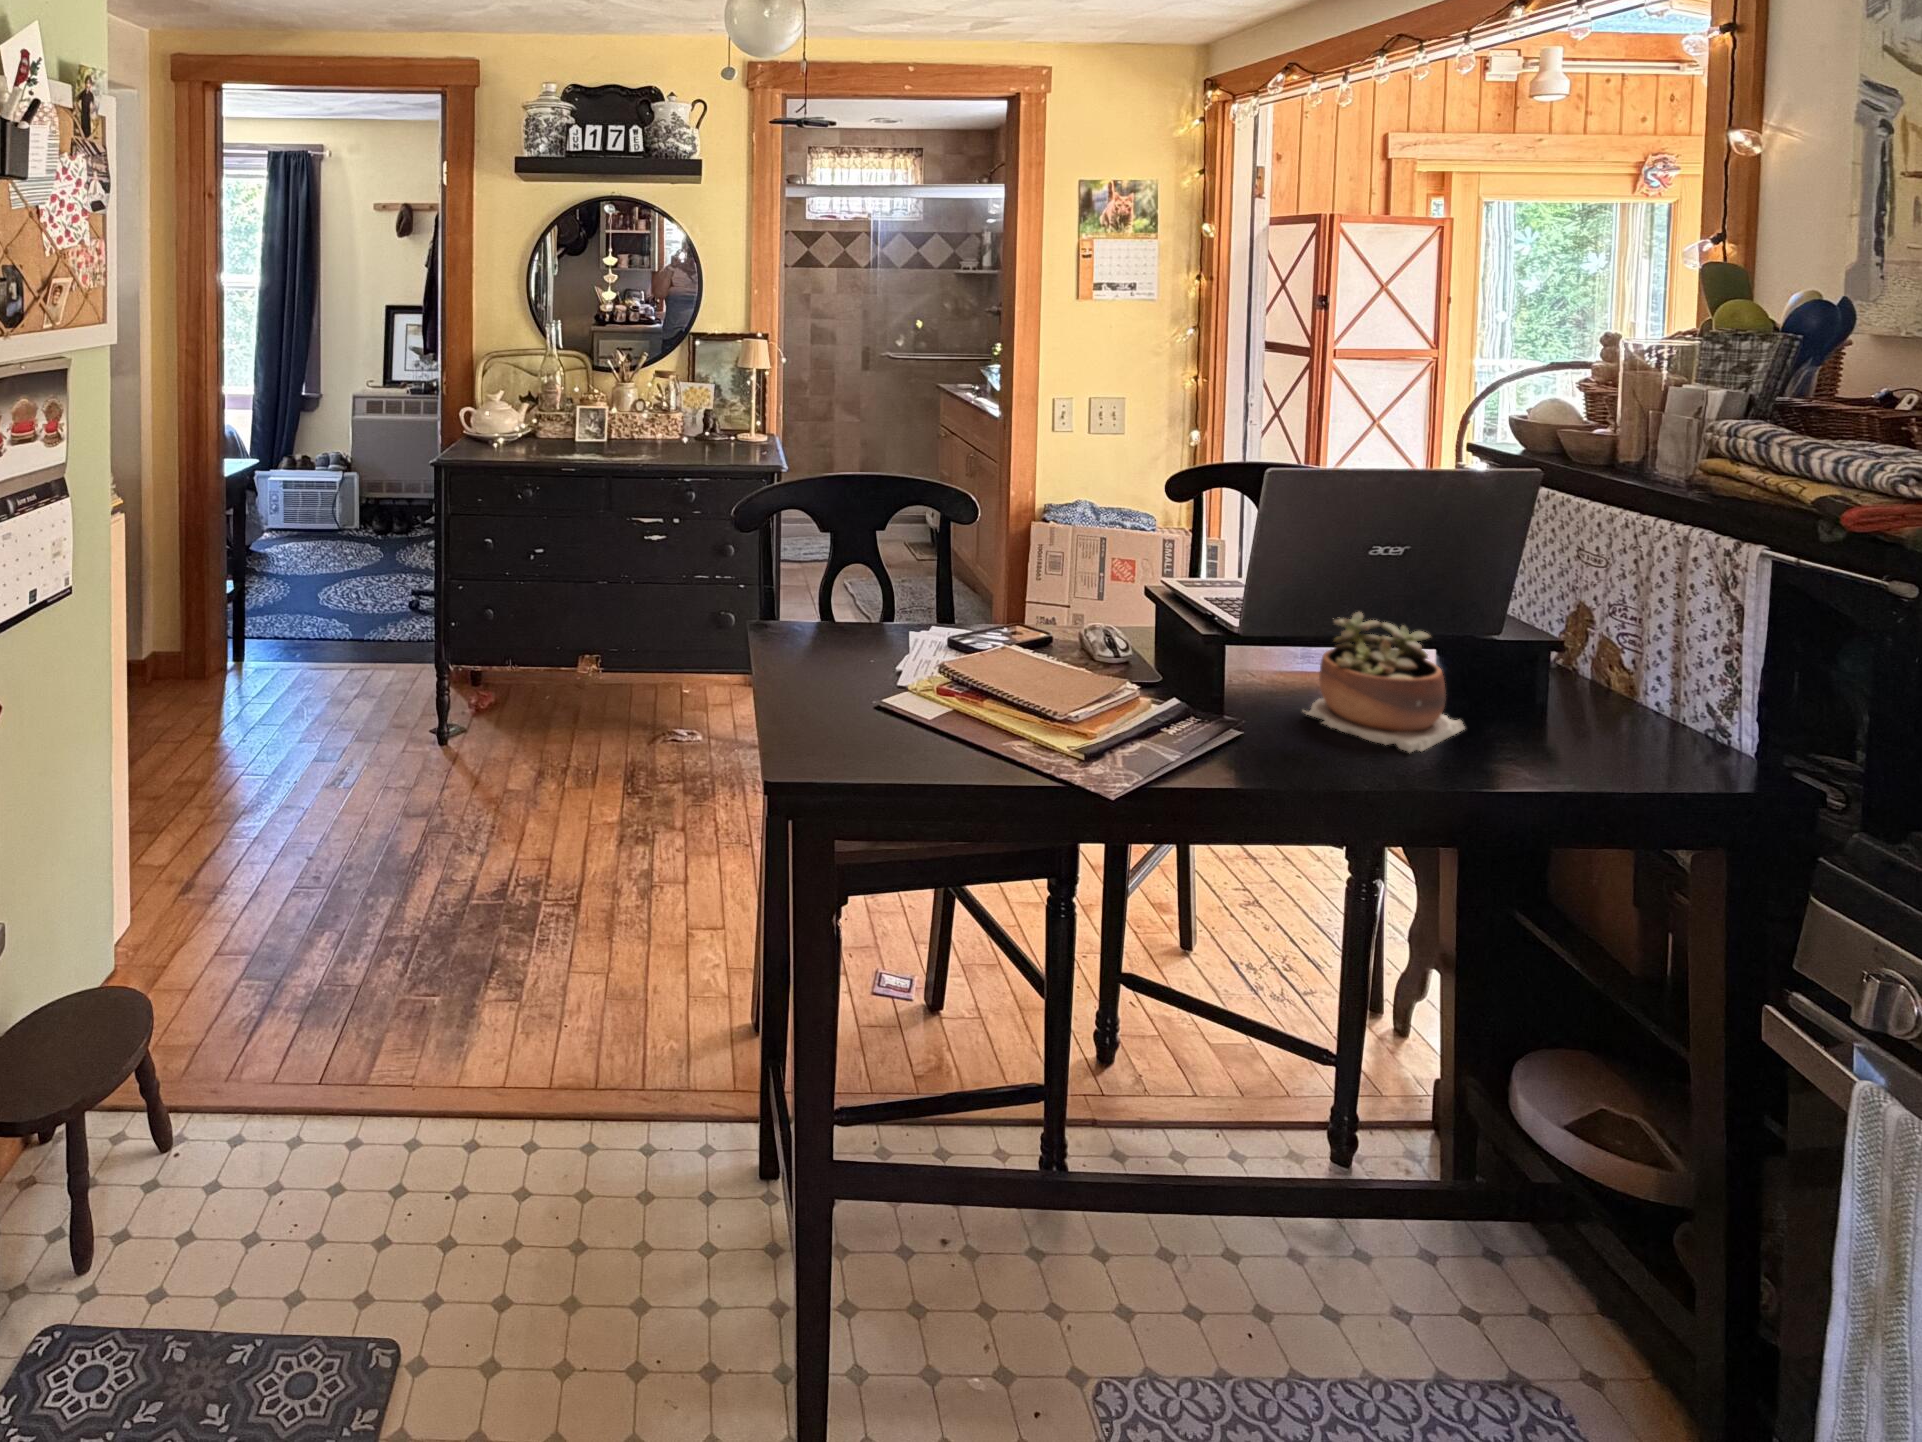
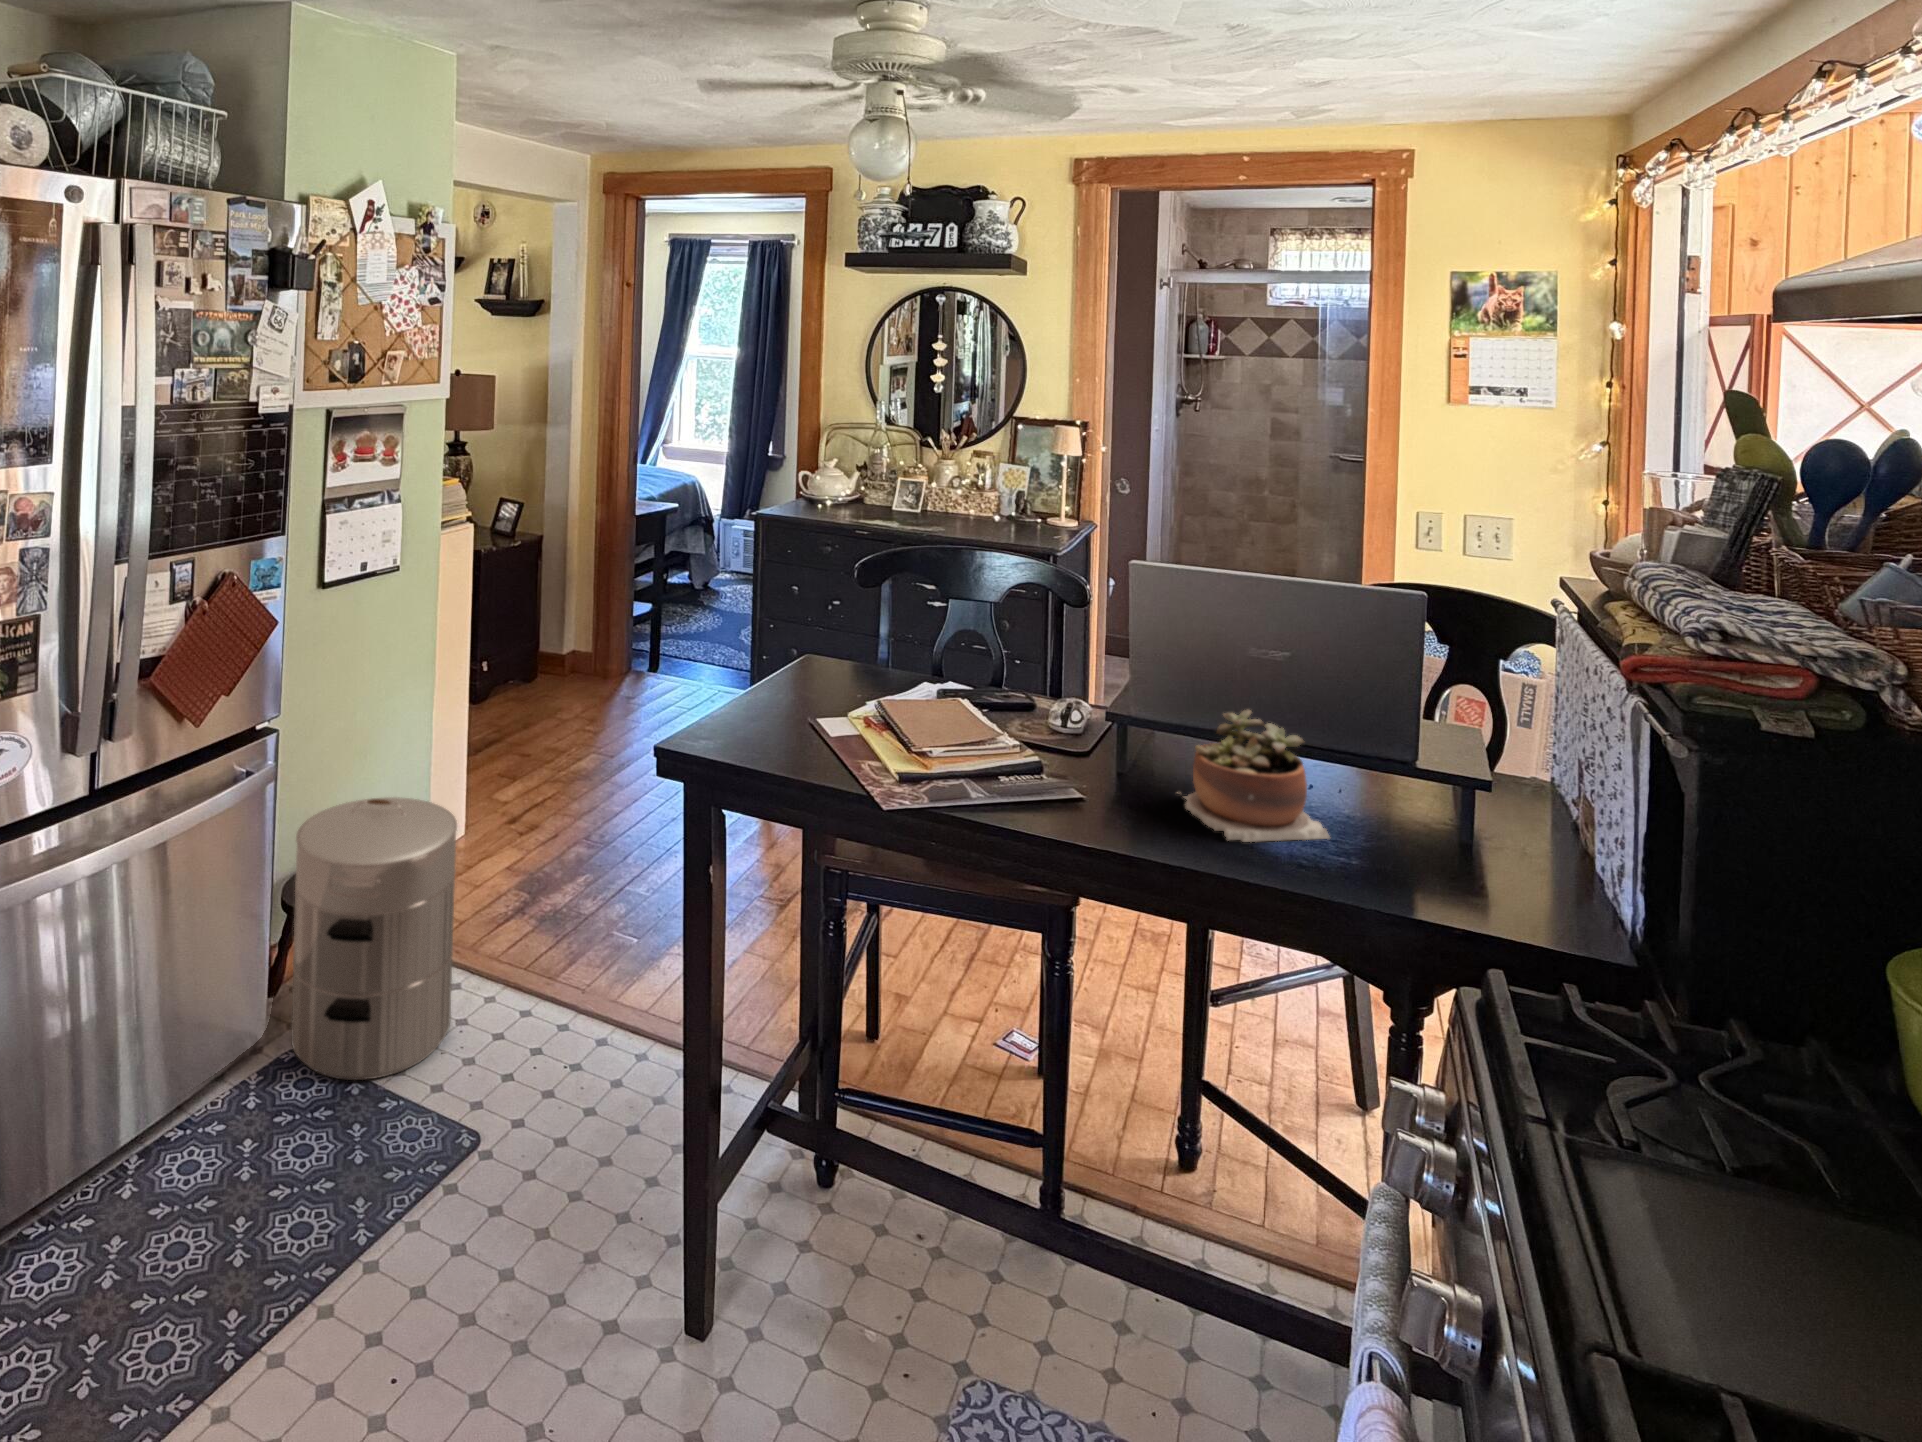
waste bin: none [19,910,269,1351] -> present [291,797,457,1080]

